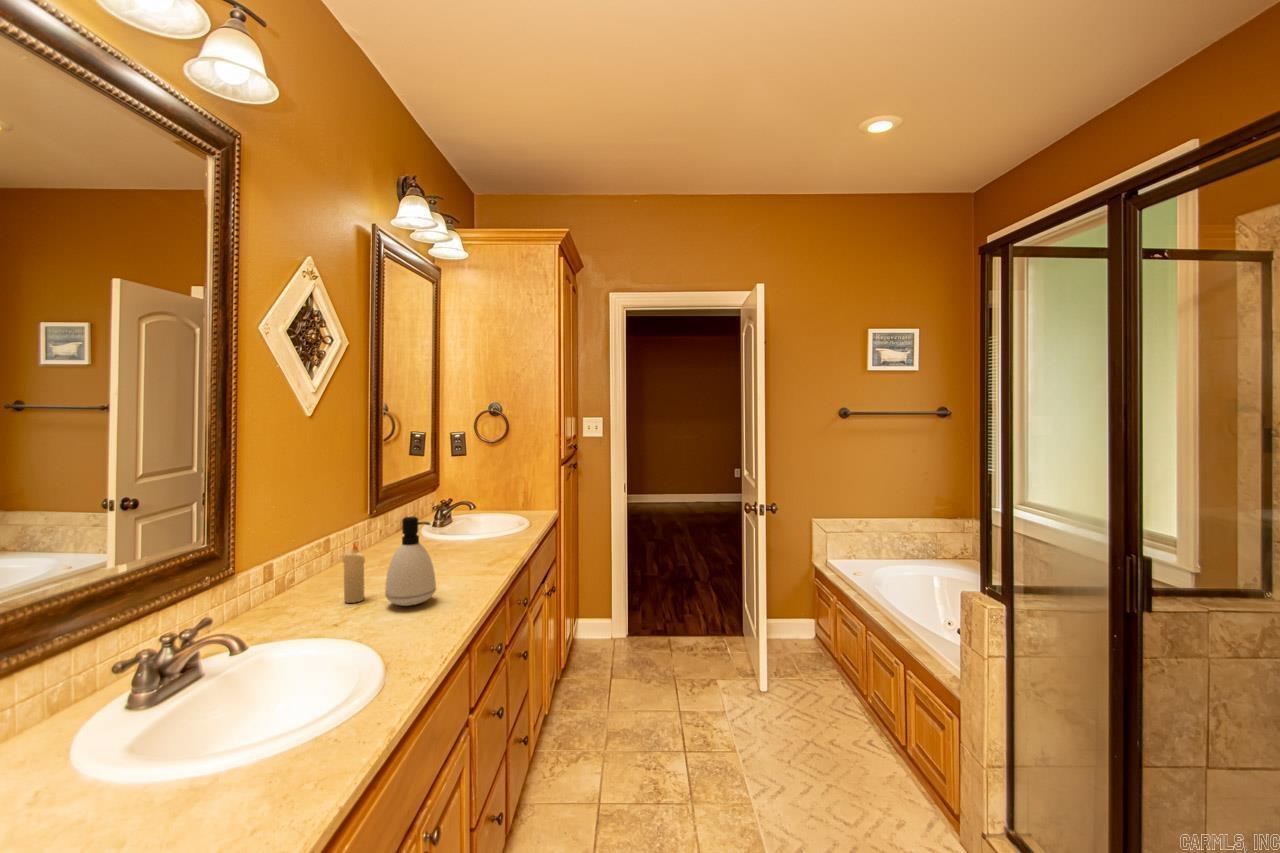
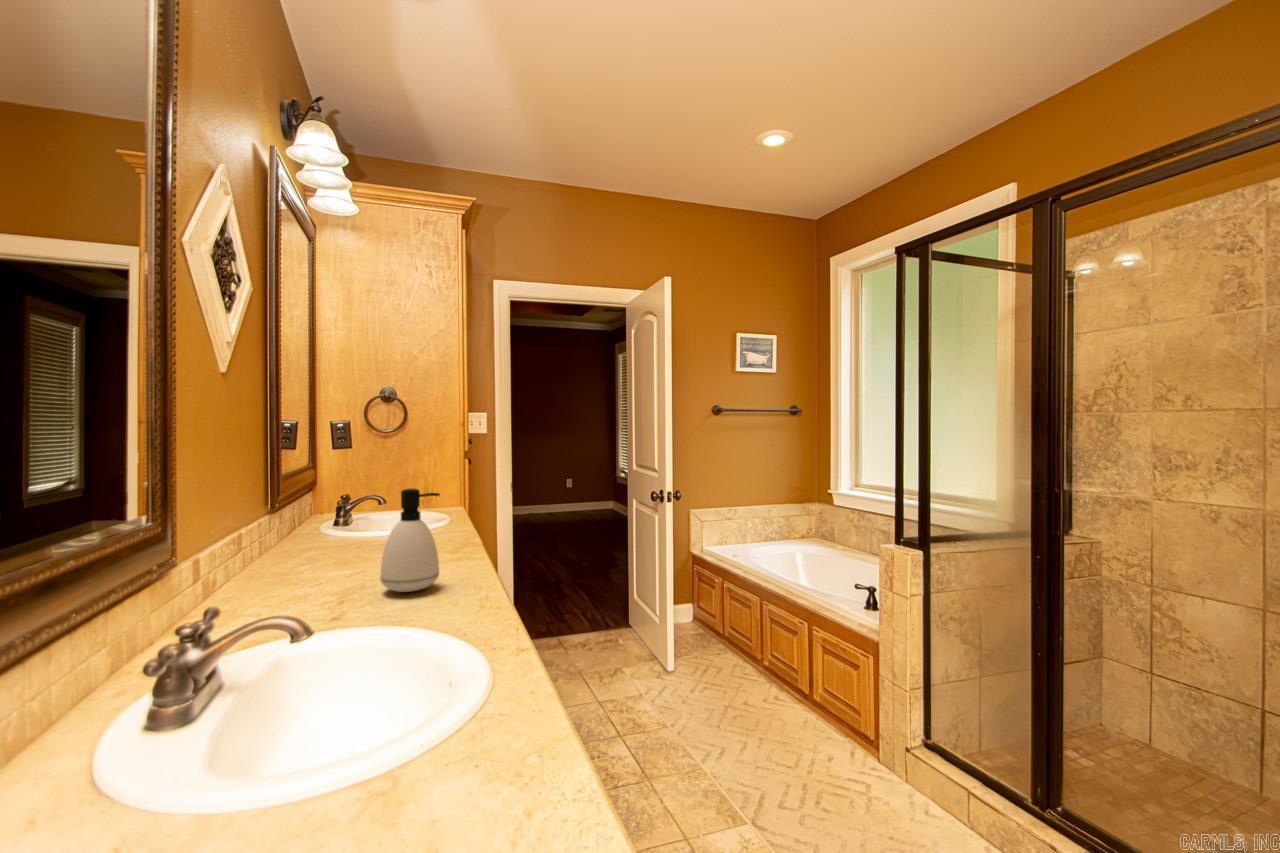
candle: present [342,544,365,603] -> none [316,524,344,598]

